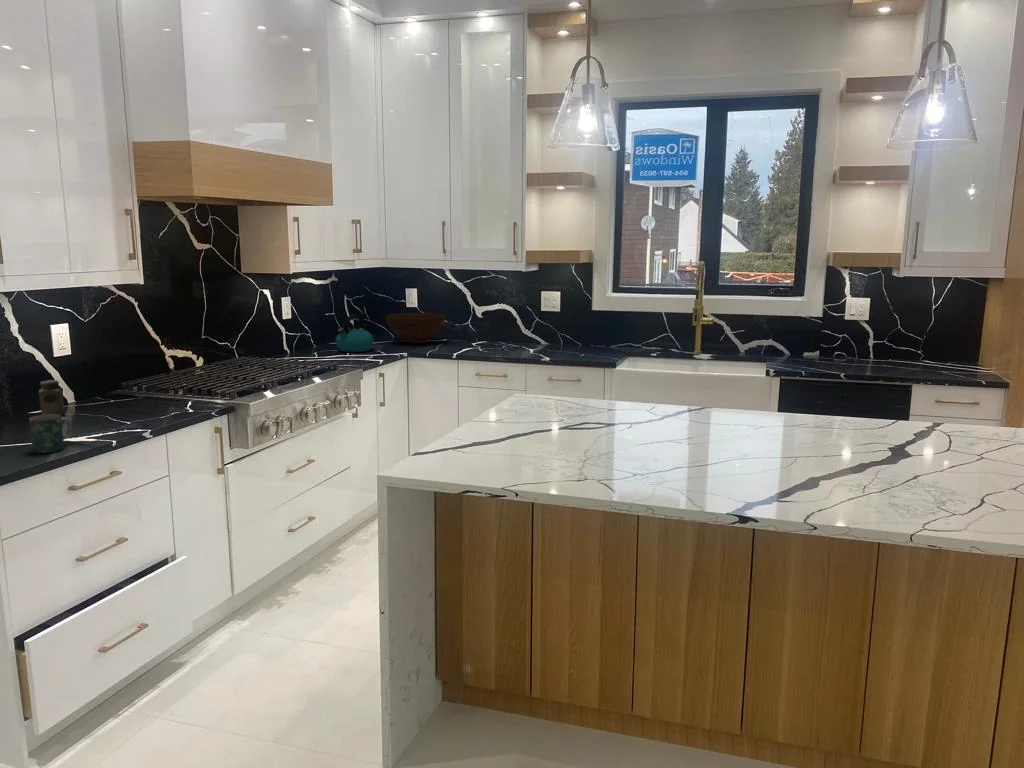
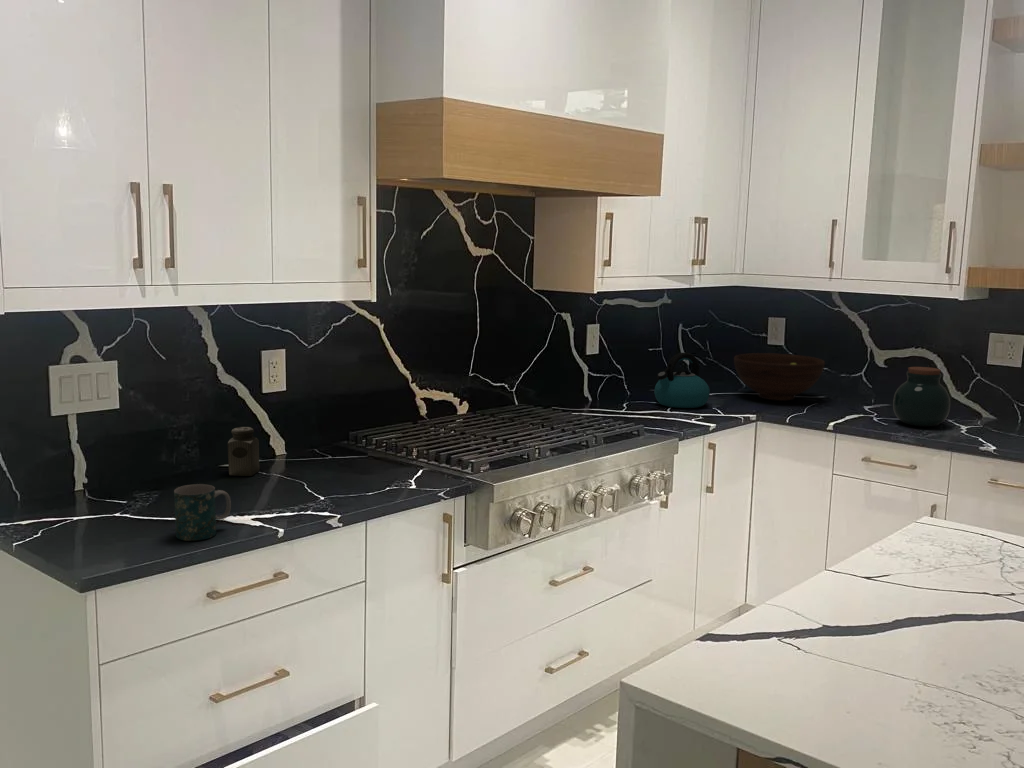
jar: none [489,314,522,350] -> present [893,367,950,427]

